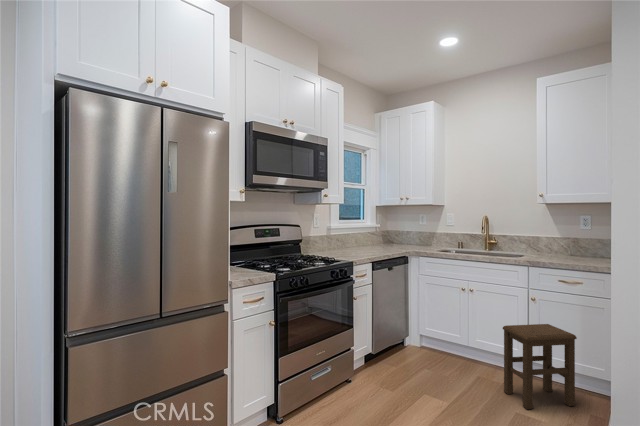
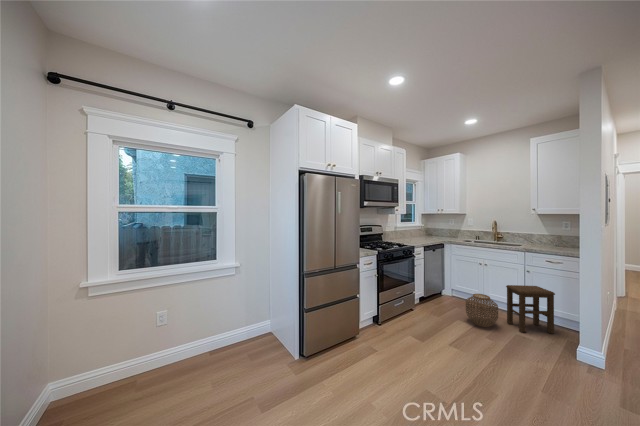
woven basket: none [438,344,490,405] -> present [466,294,498,327]

